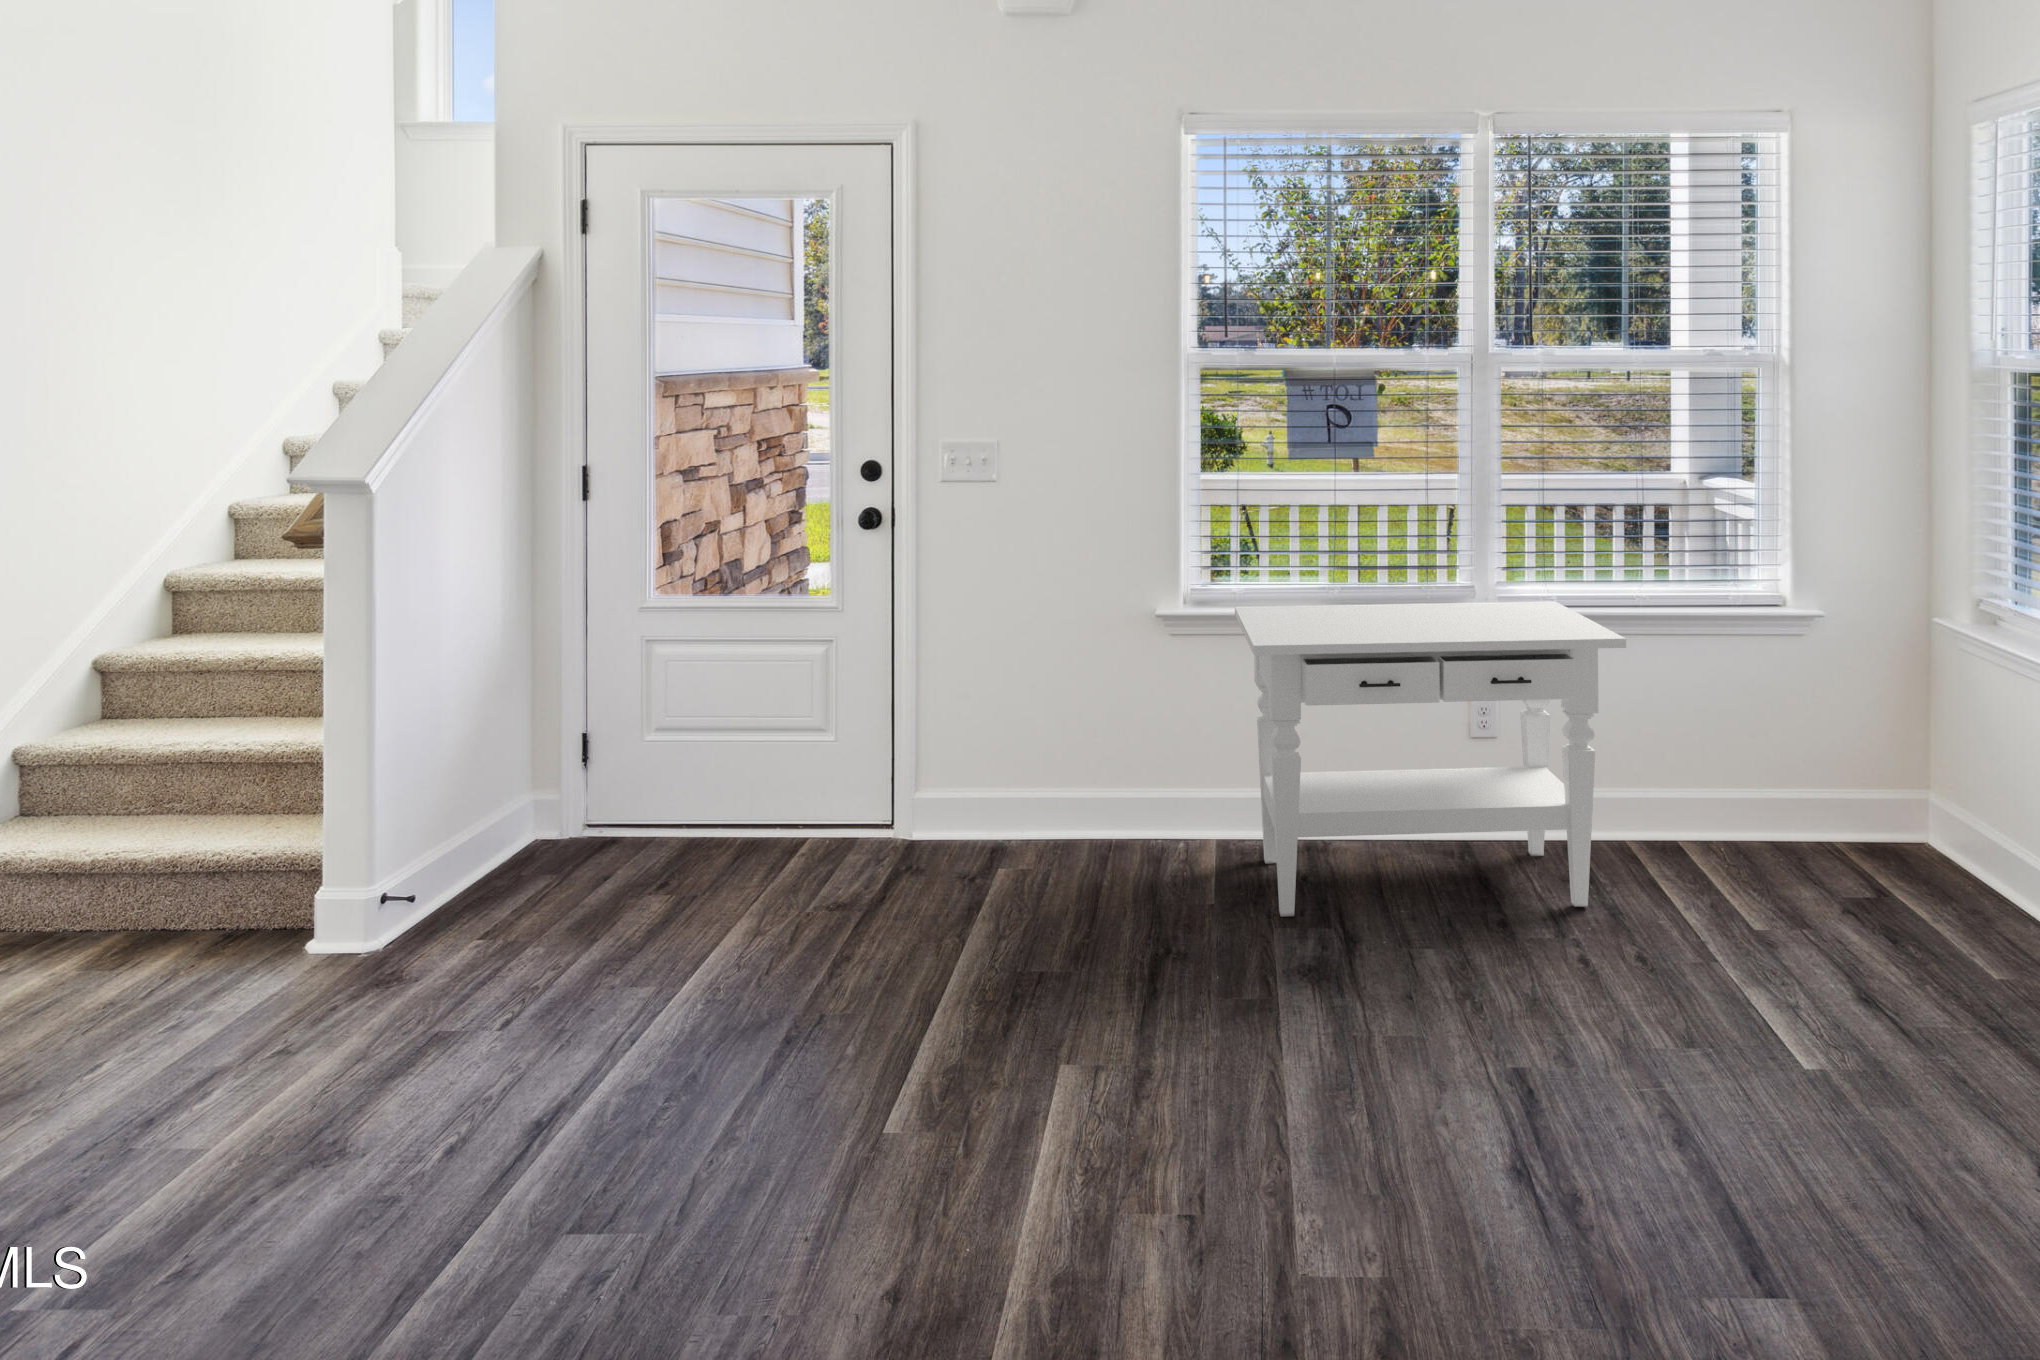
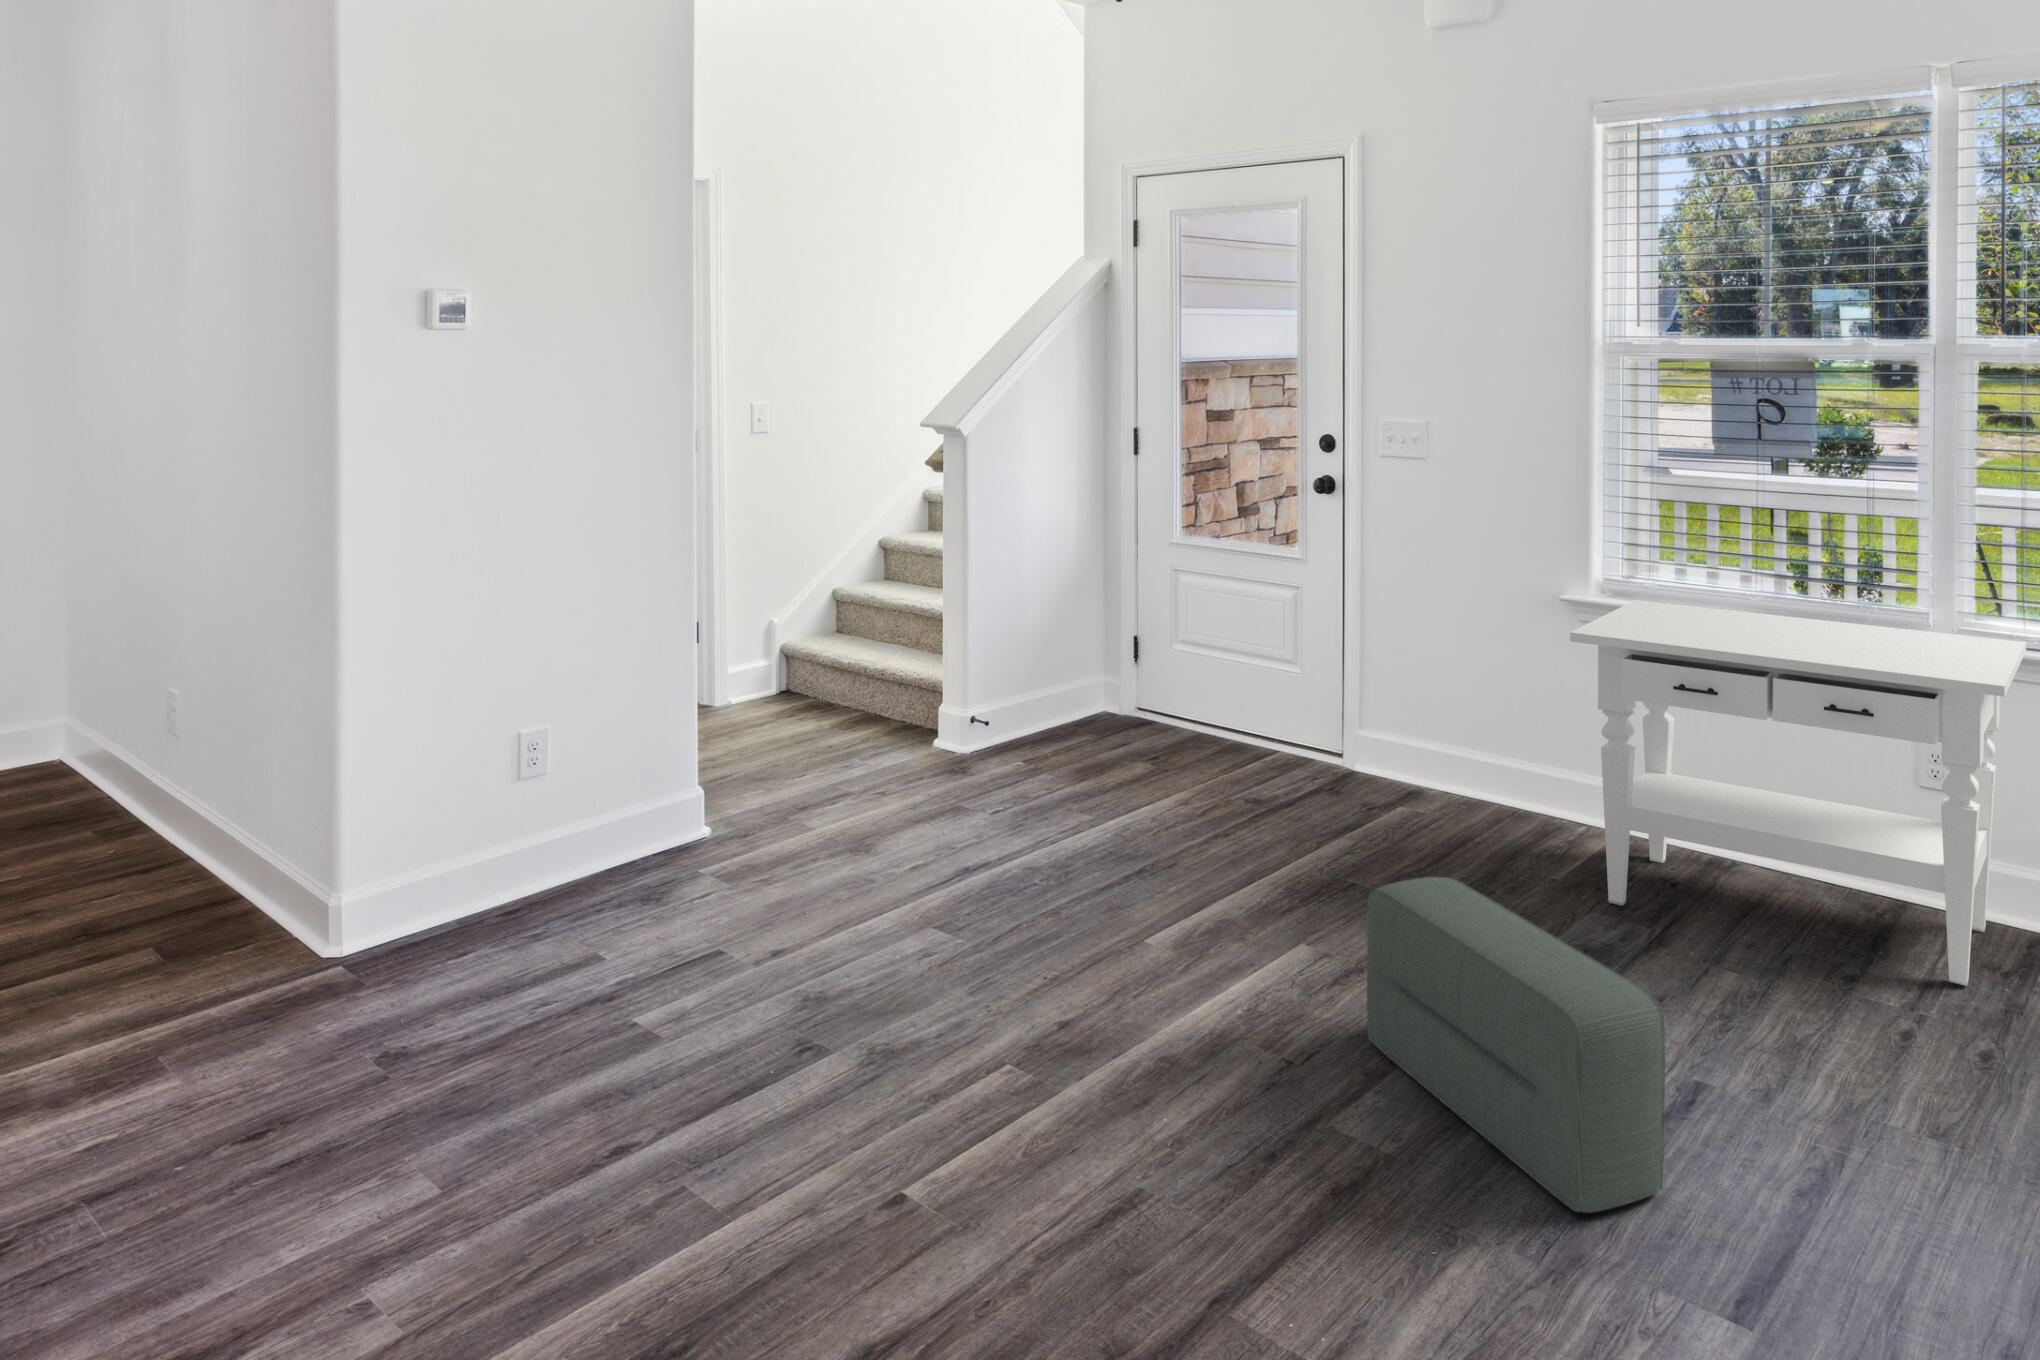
pouf: none [1241,936,1644,1265] -> present [1366,877,1665,1213]

